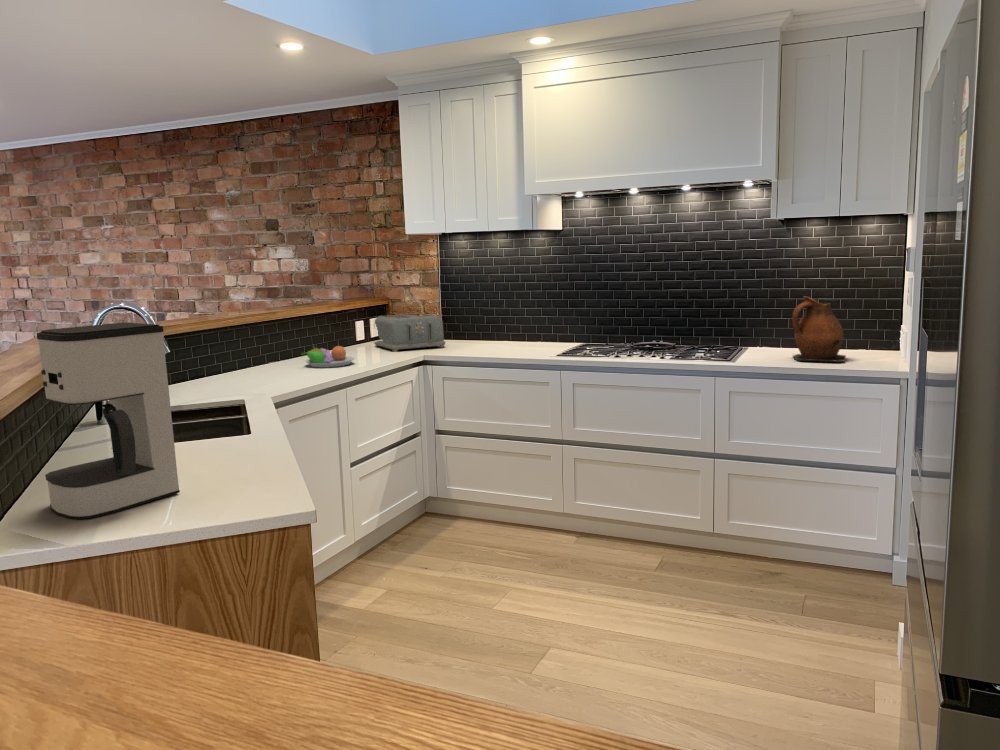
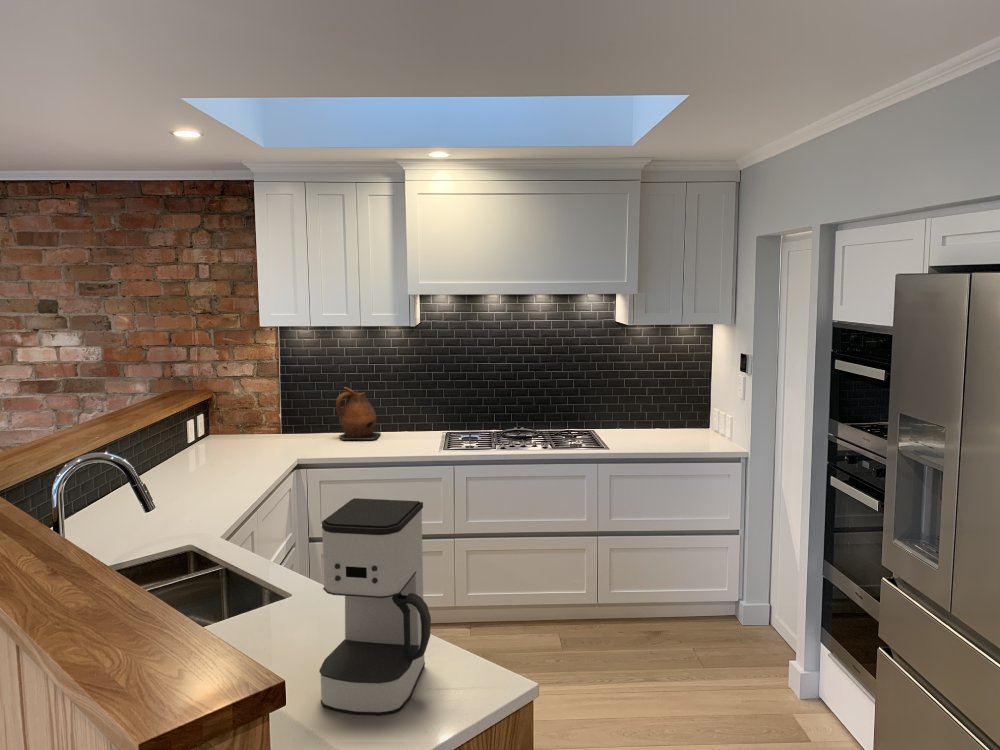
ceramic pitcher: present [792,296,846,363] -> present [336,387,381,440]
toaster: present [374,313,445,352] -> none [217,409,305,456]
fruit bowl: present [301,346,354,368] -> none [191,458,249,486]

